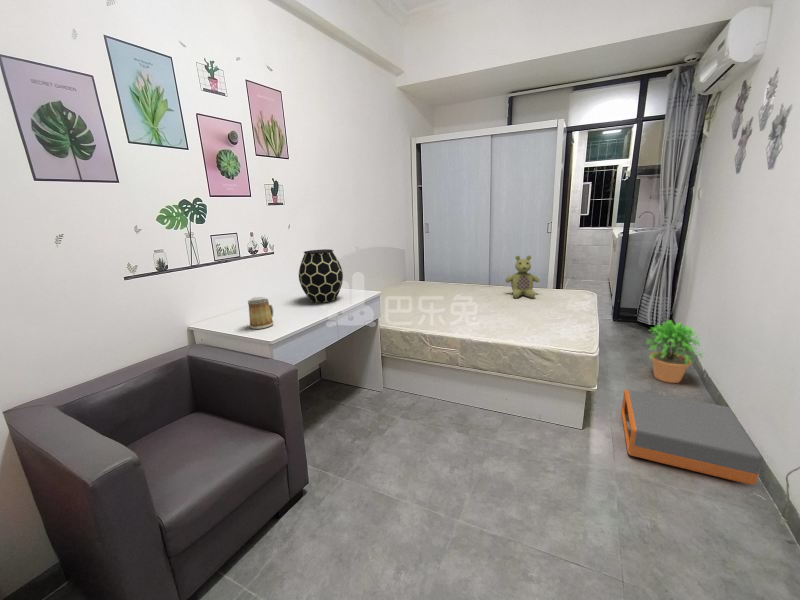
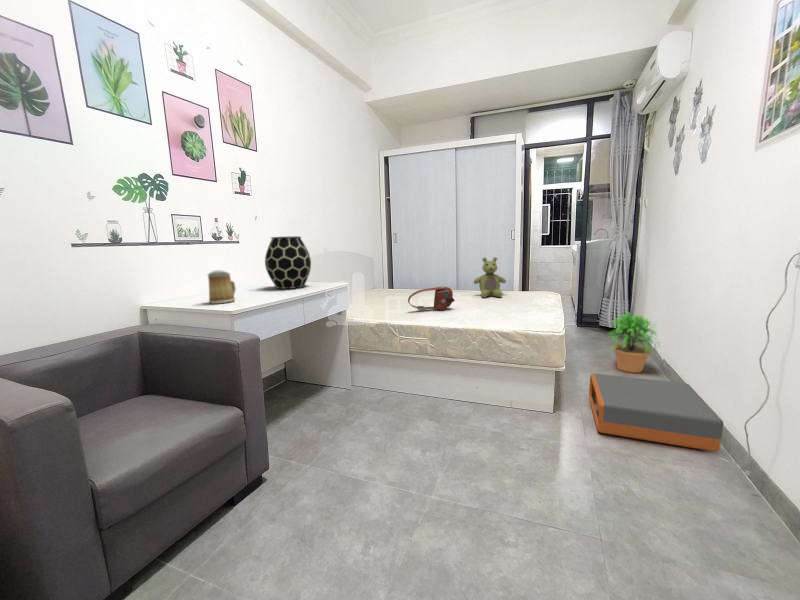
handbag: none [438,292,486,317] -> present [408,286,454,311]

